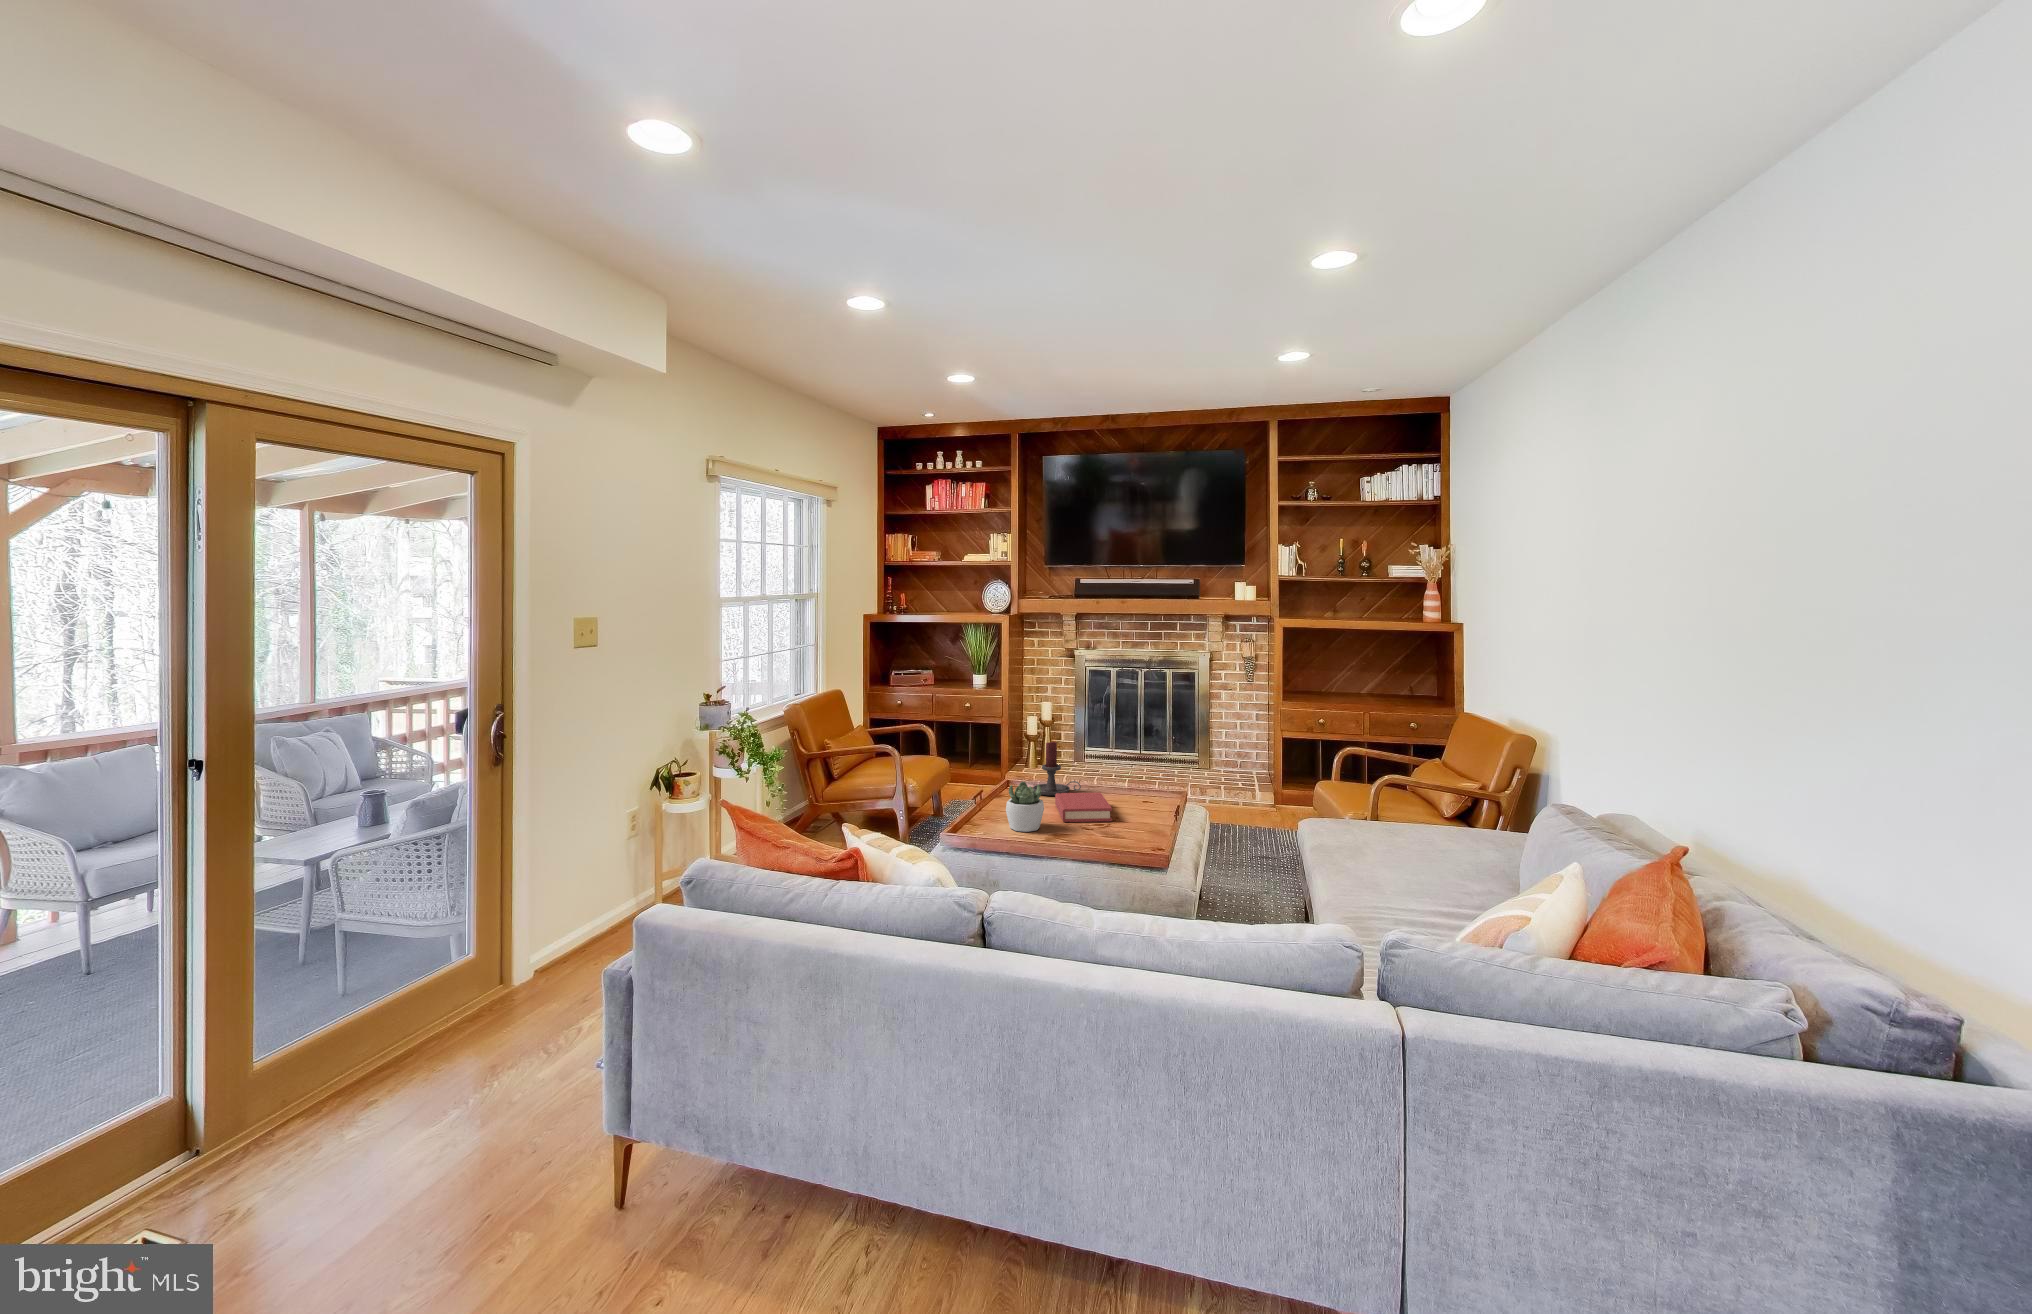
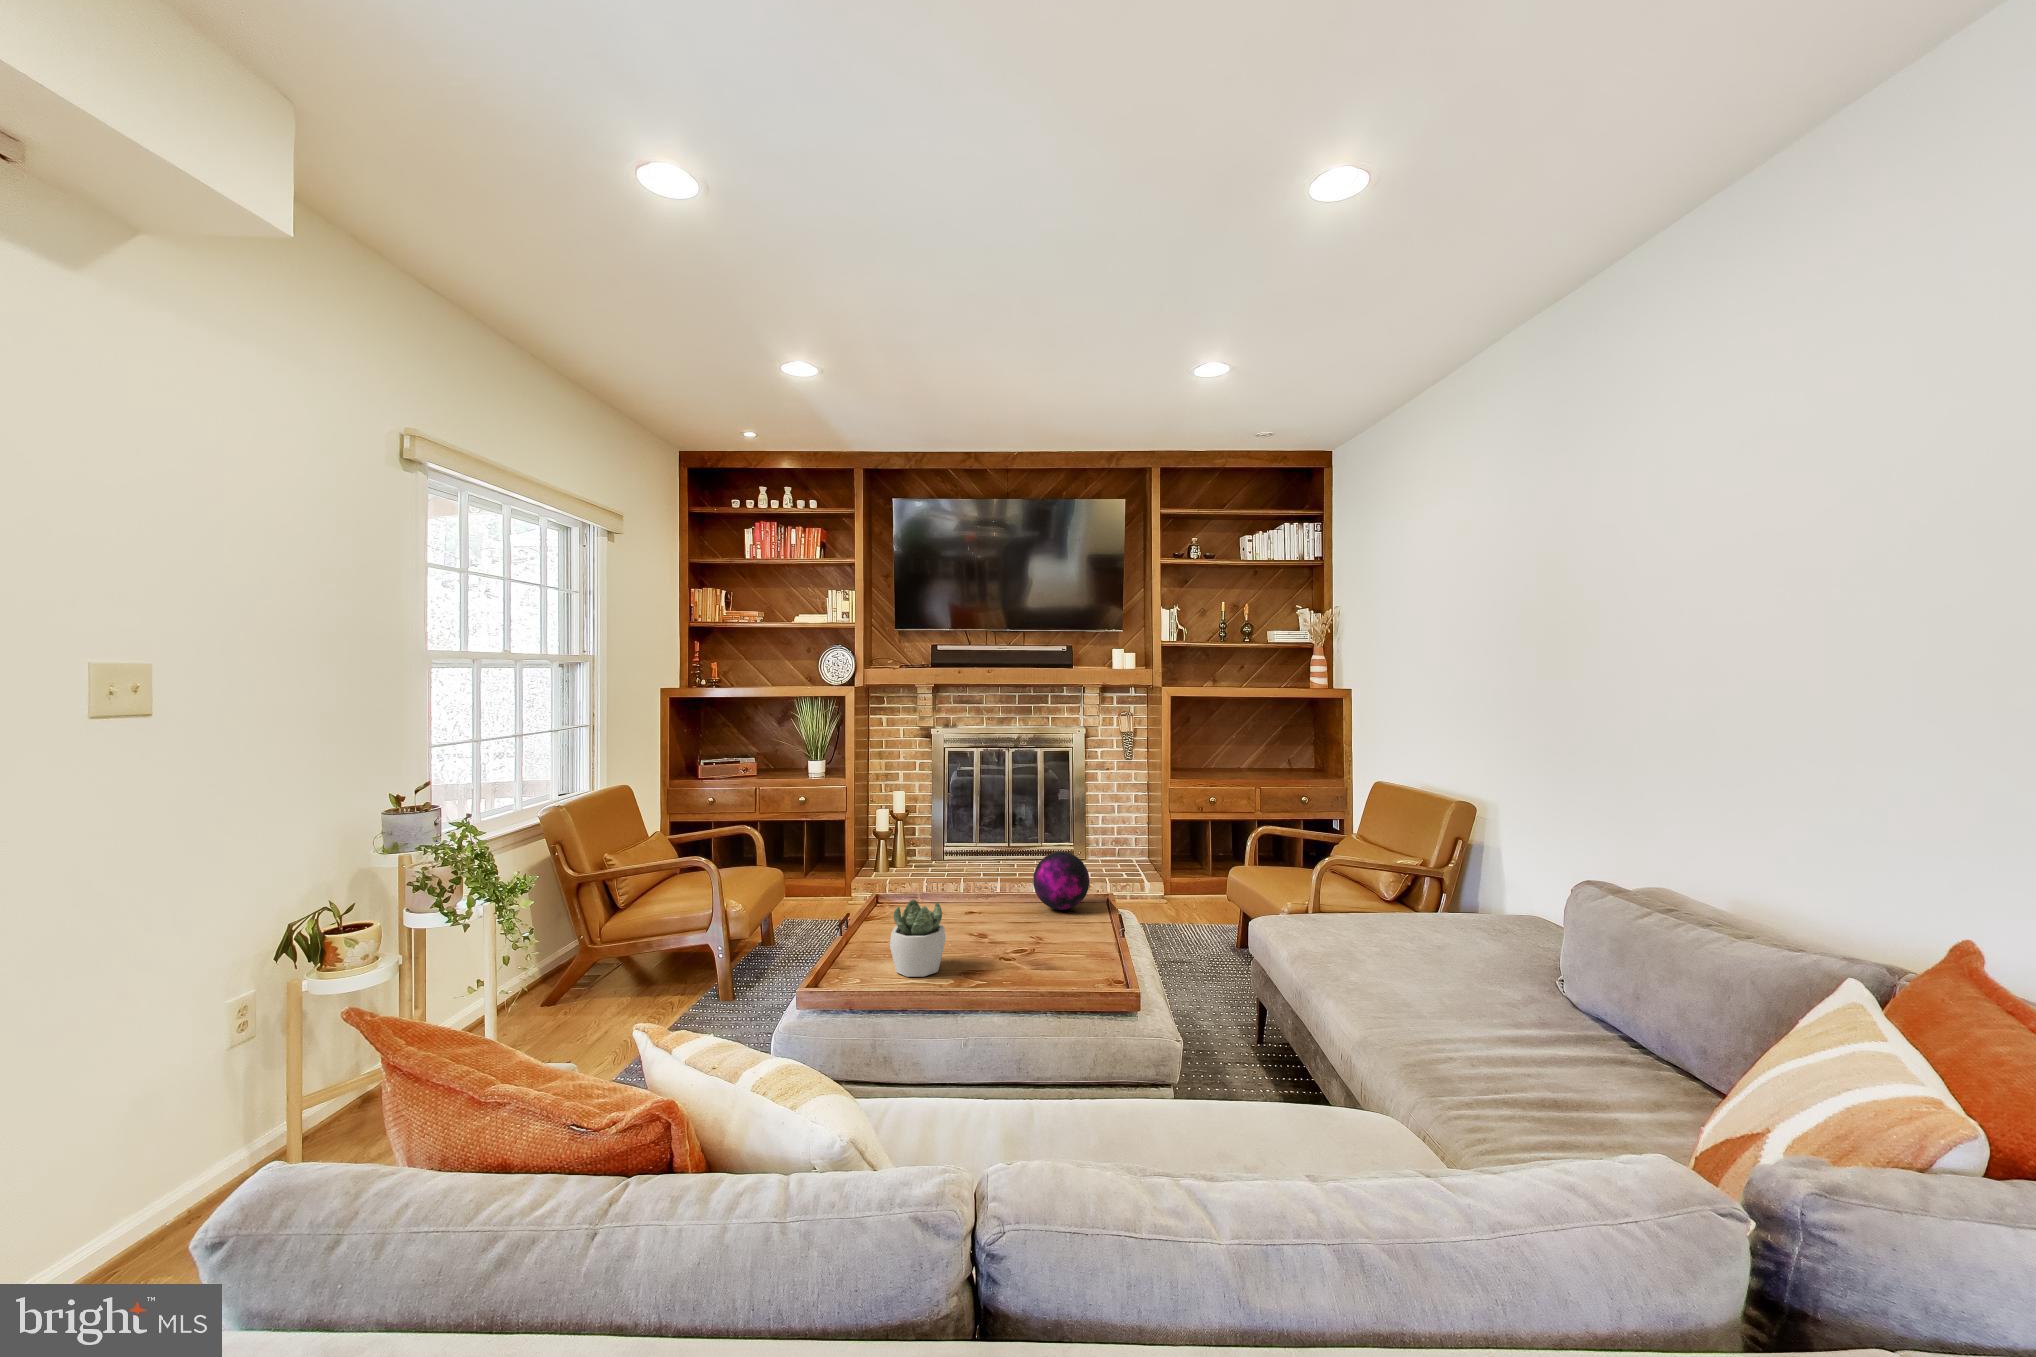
candle holder: present [1033,742,1081,796] -> none [911,838,976,913]
decorative orb: none [1123,757,1166,800] -> present [1033,852,1089,910]
hardback book: present [1055,793,1112,822] -> none [949,905,1036,954]

